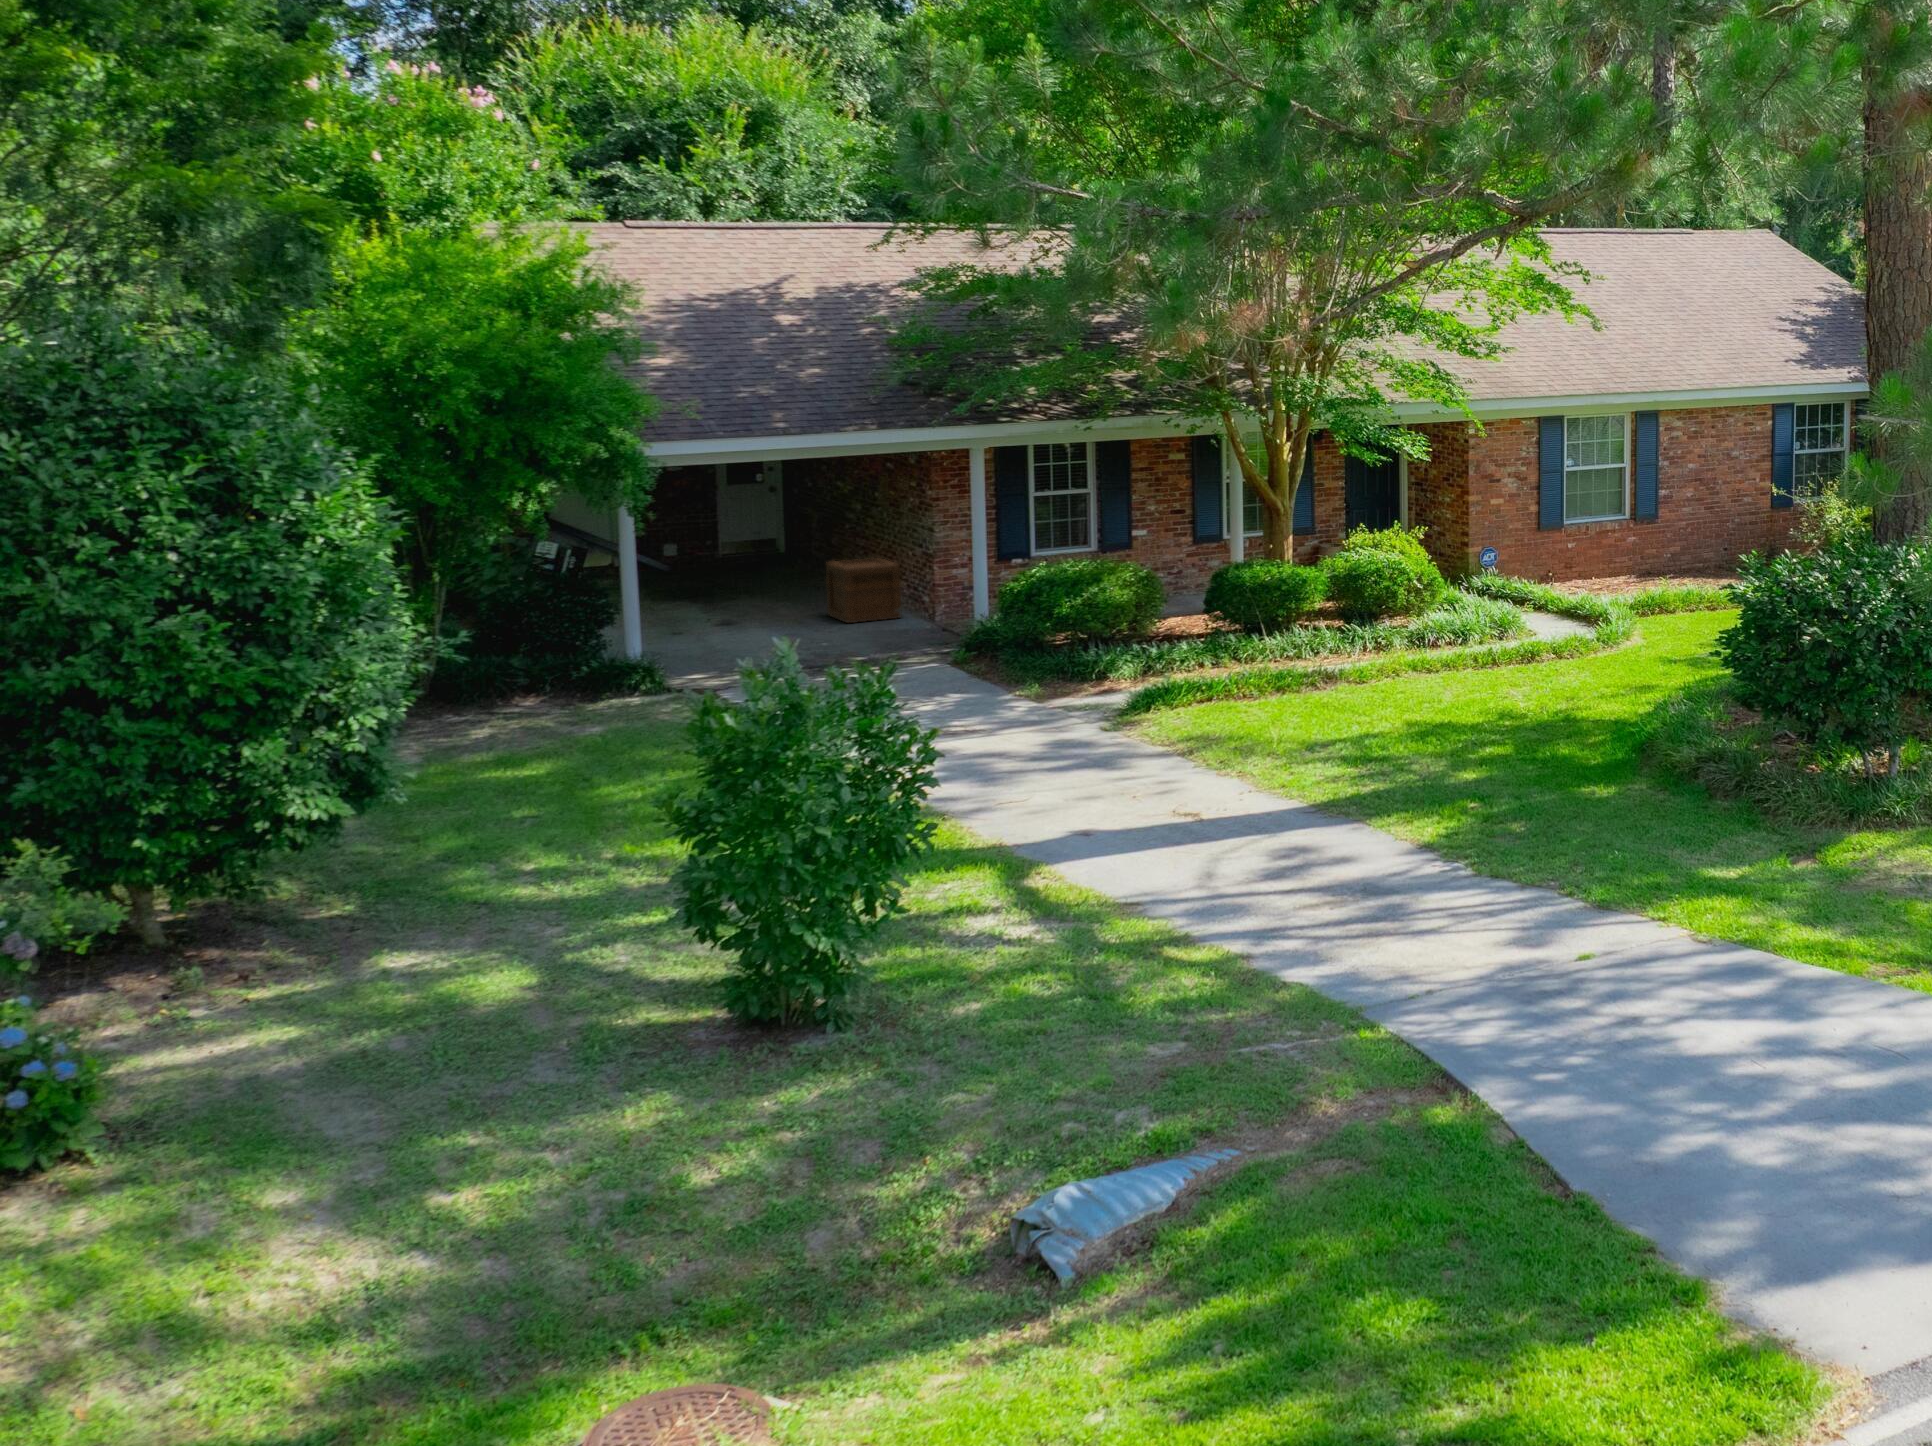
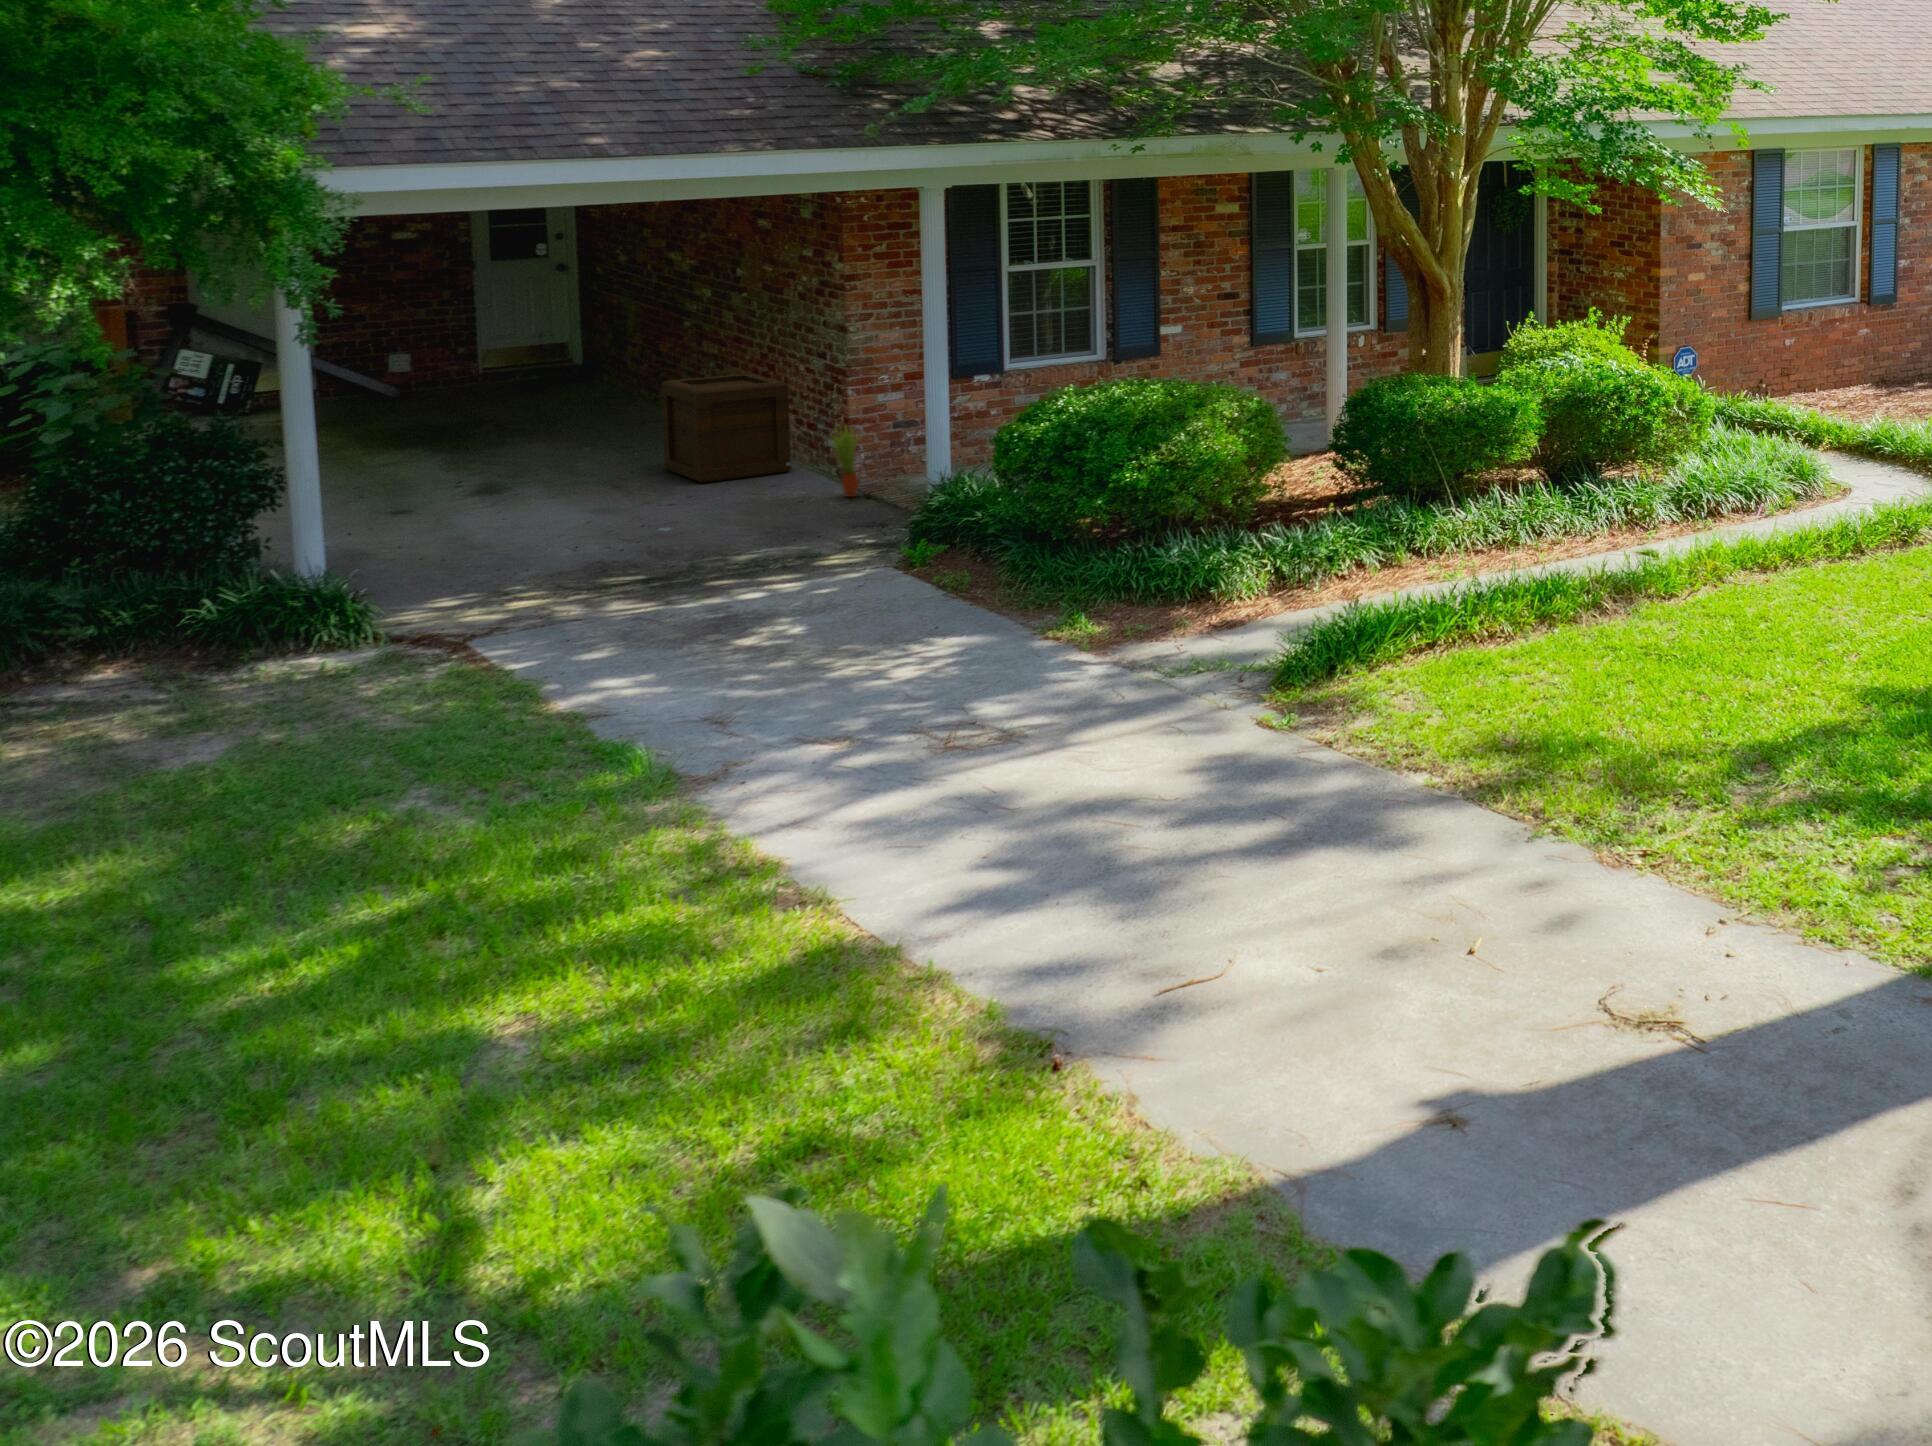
potted plant: none [920,589,938,632] -> present [831,431,859,497]

